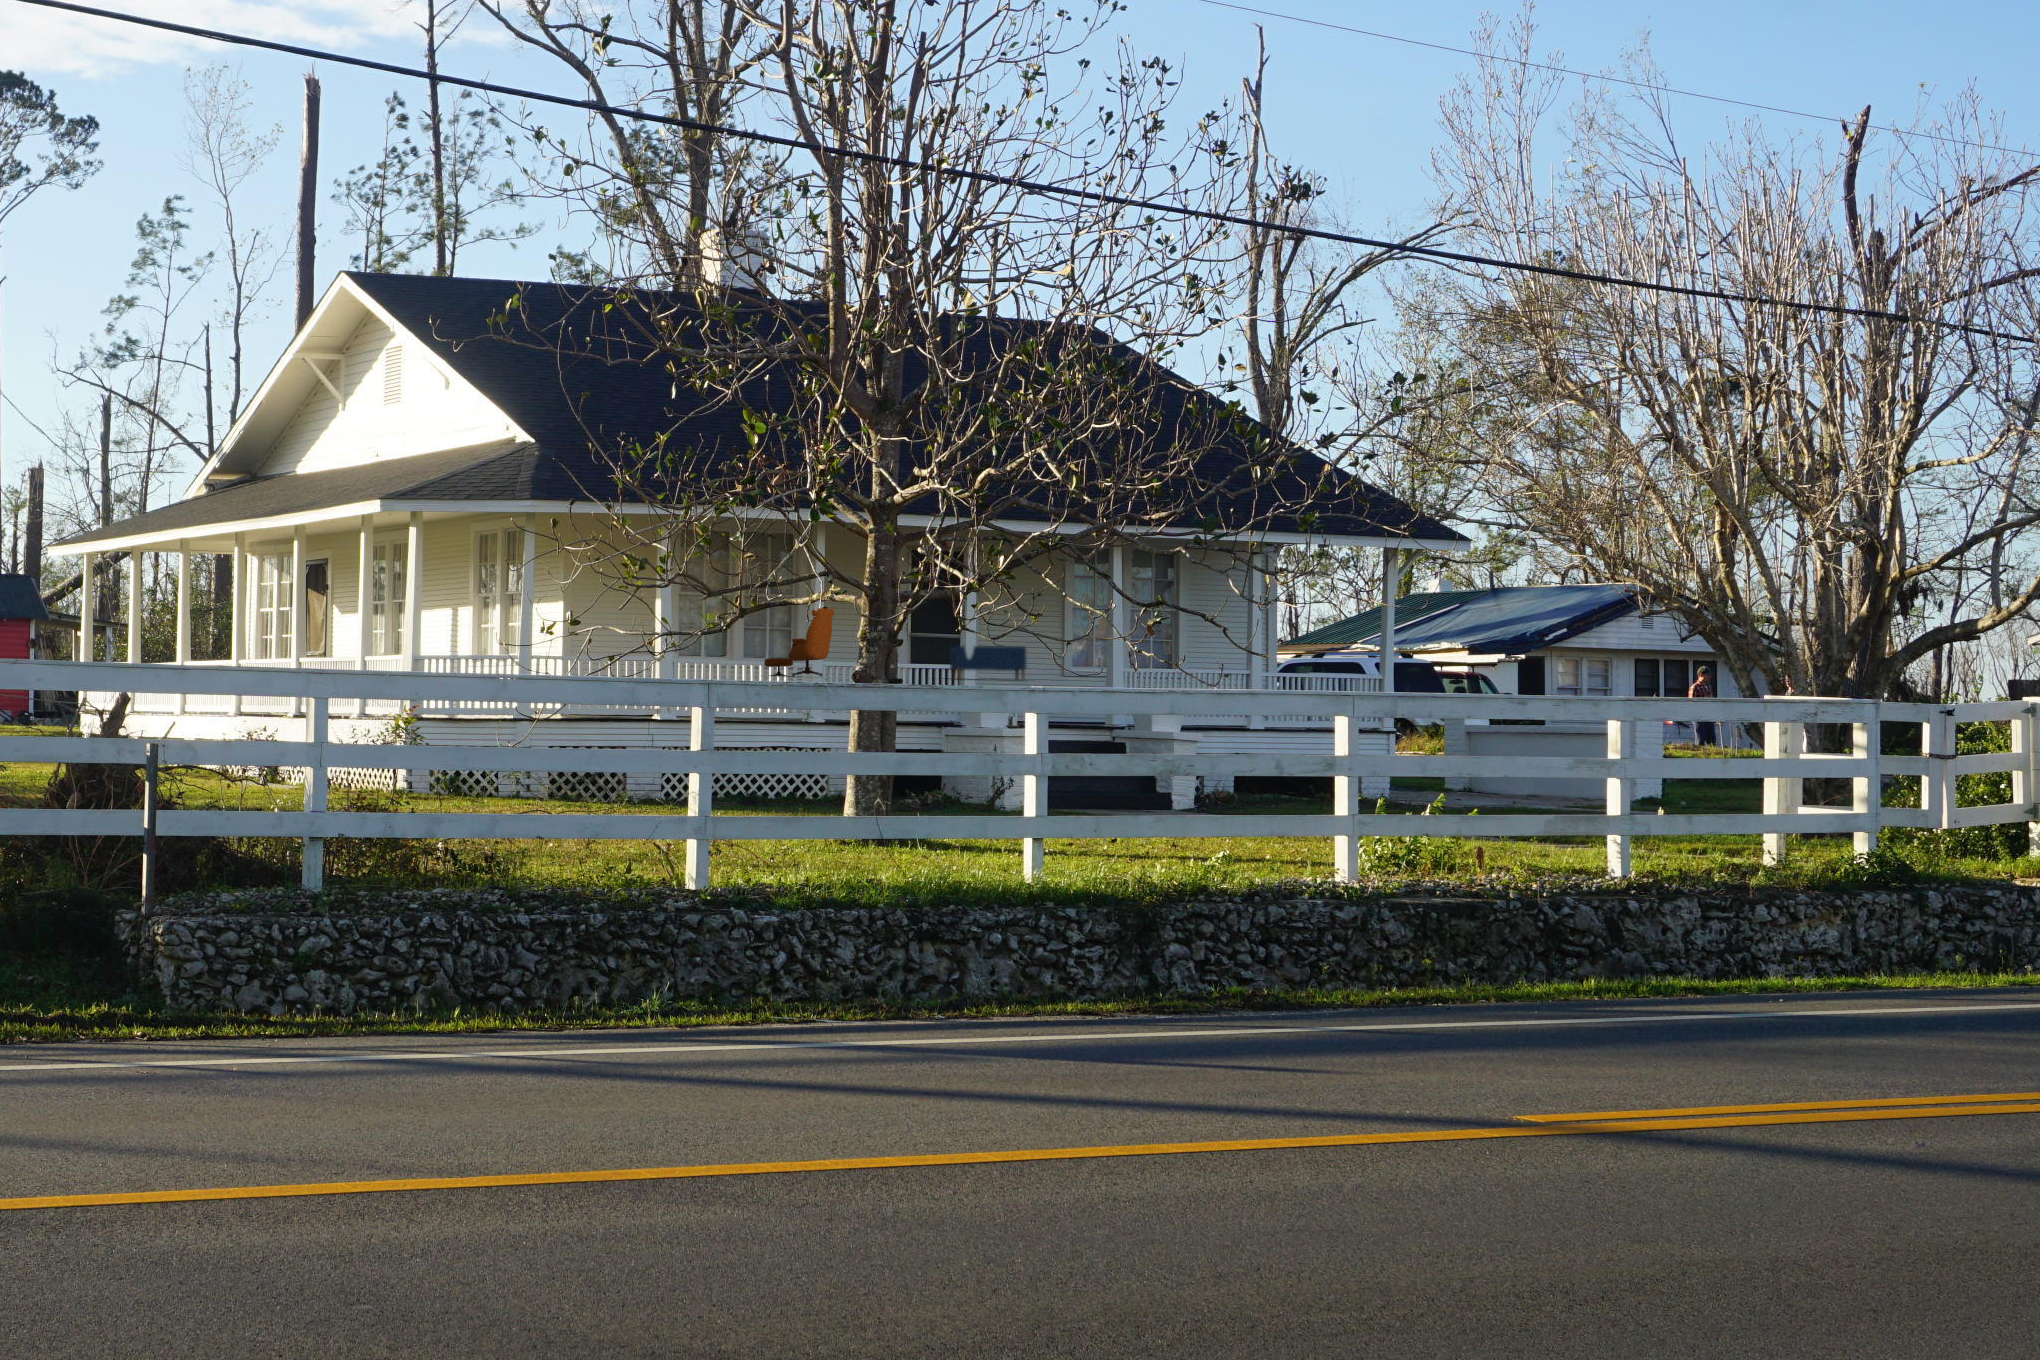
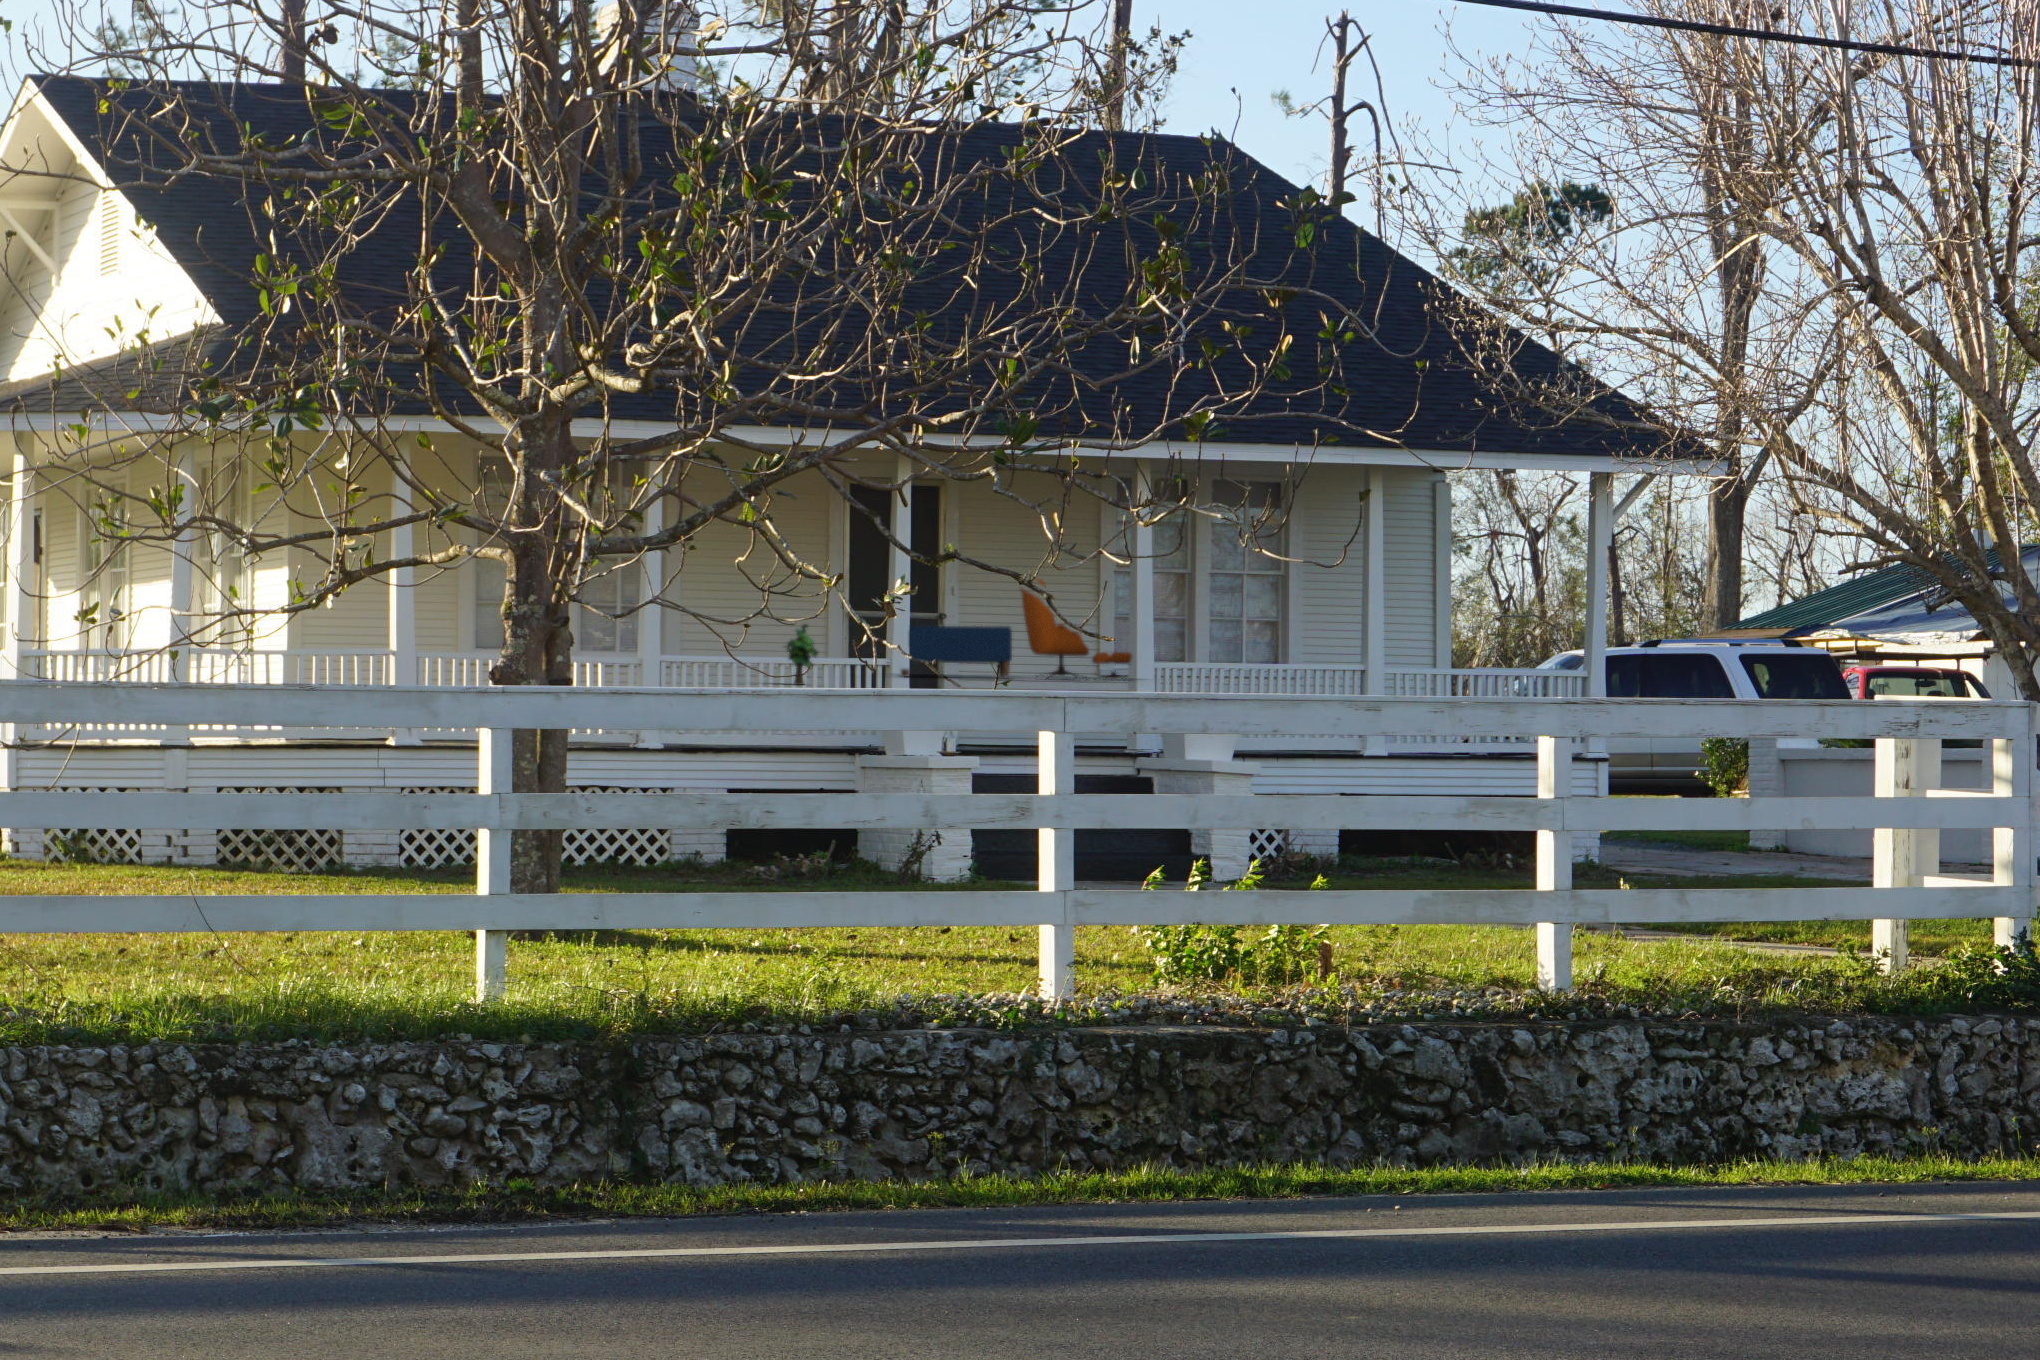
lounge chair: present [764,608,834,677] -> present [1020,580,1132,680]
decorative plant: none [905,643,928,682] -> present [786,624,818,685]

